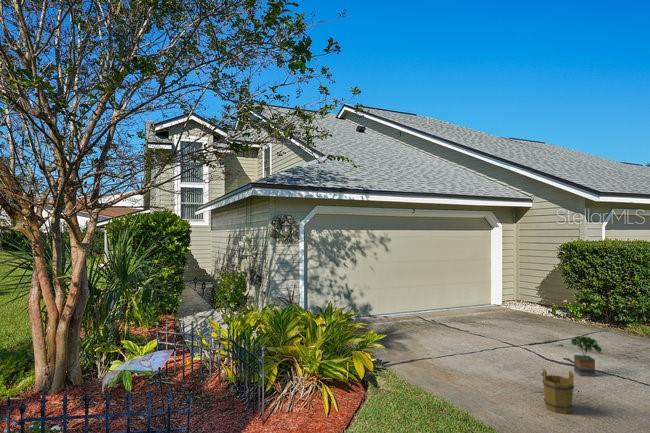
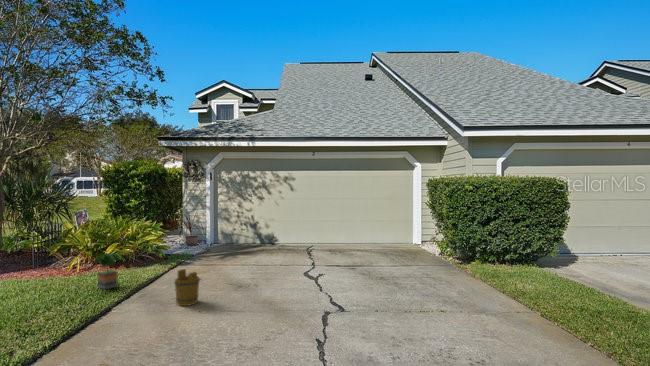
potted tree: present [571,337,601,377] -> present [95,253,120,289]

